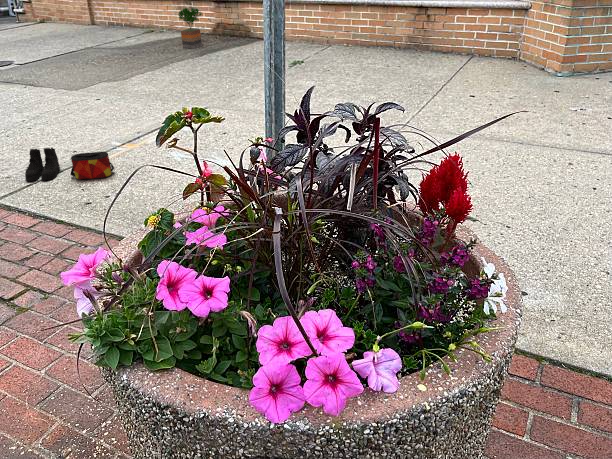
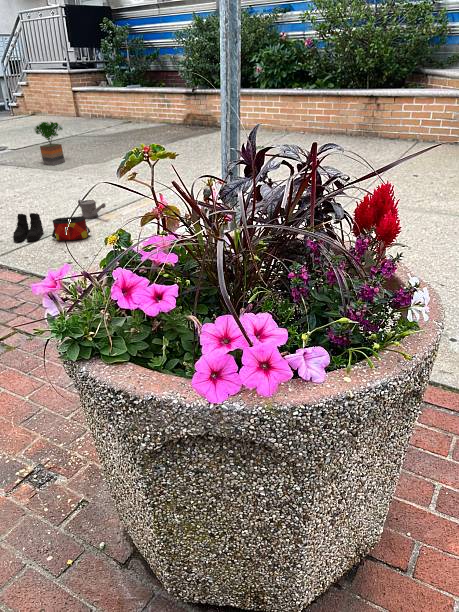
potted tree: present [178,8,202,49] -> present [35,122,65,166]
watering can: none [99,130,131,152] -> present [78,200,106,219]

